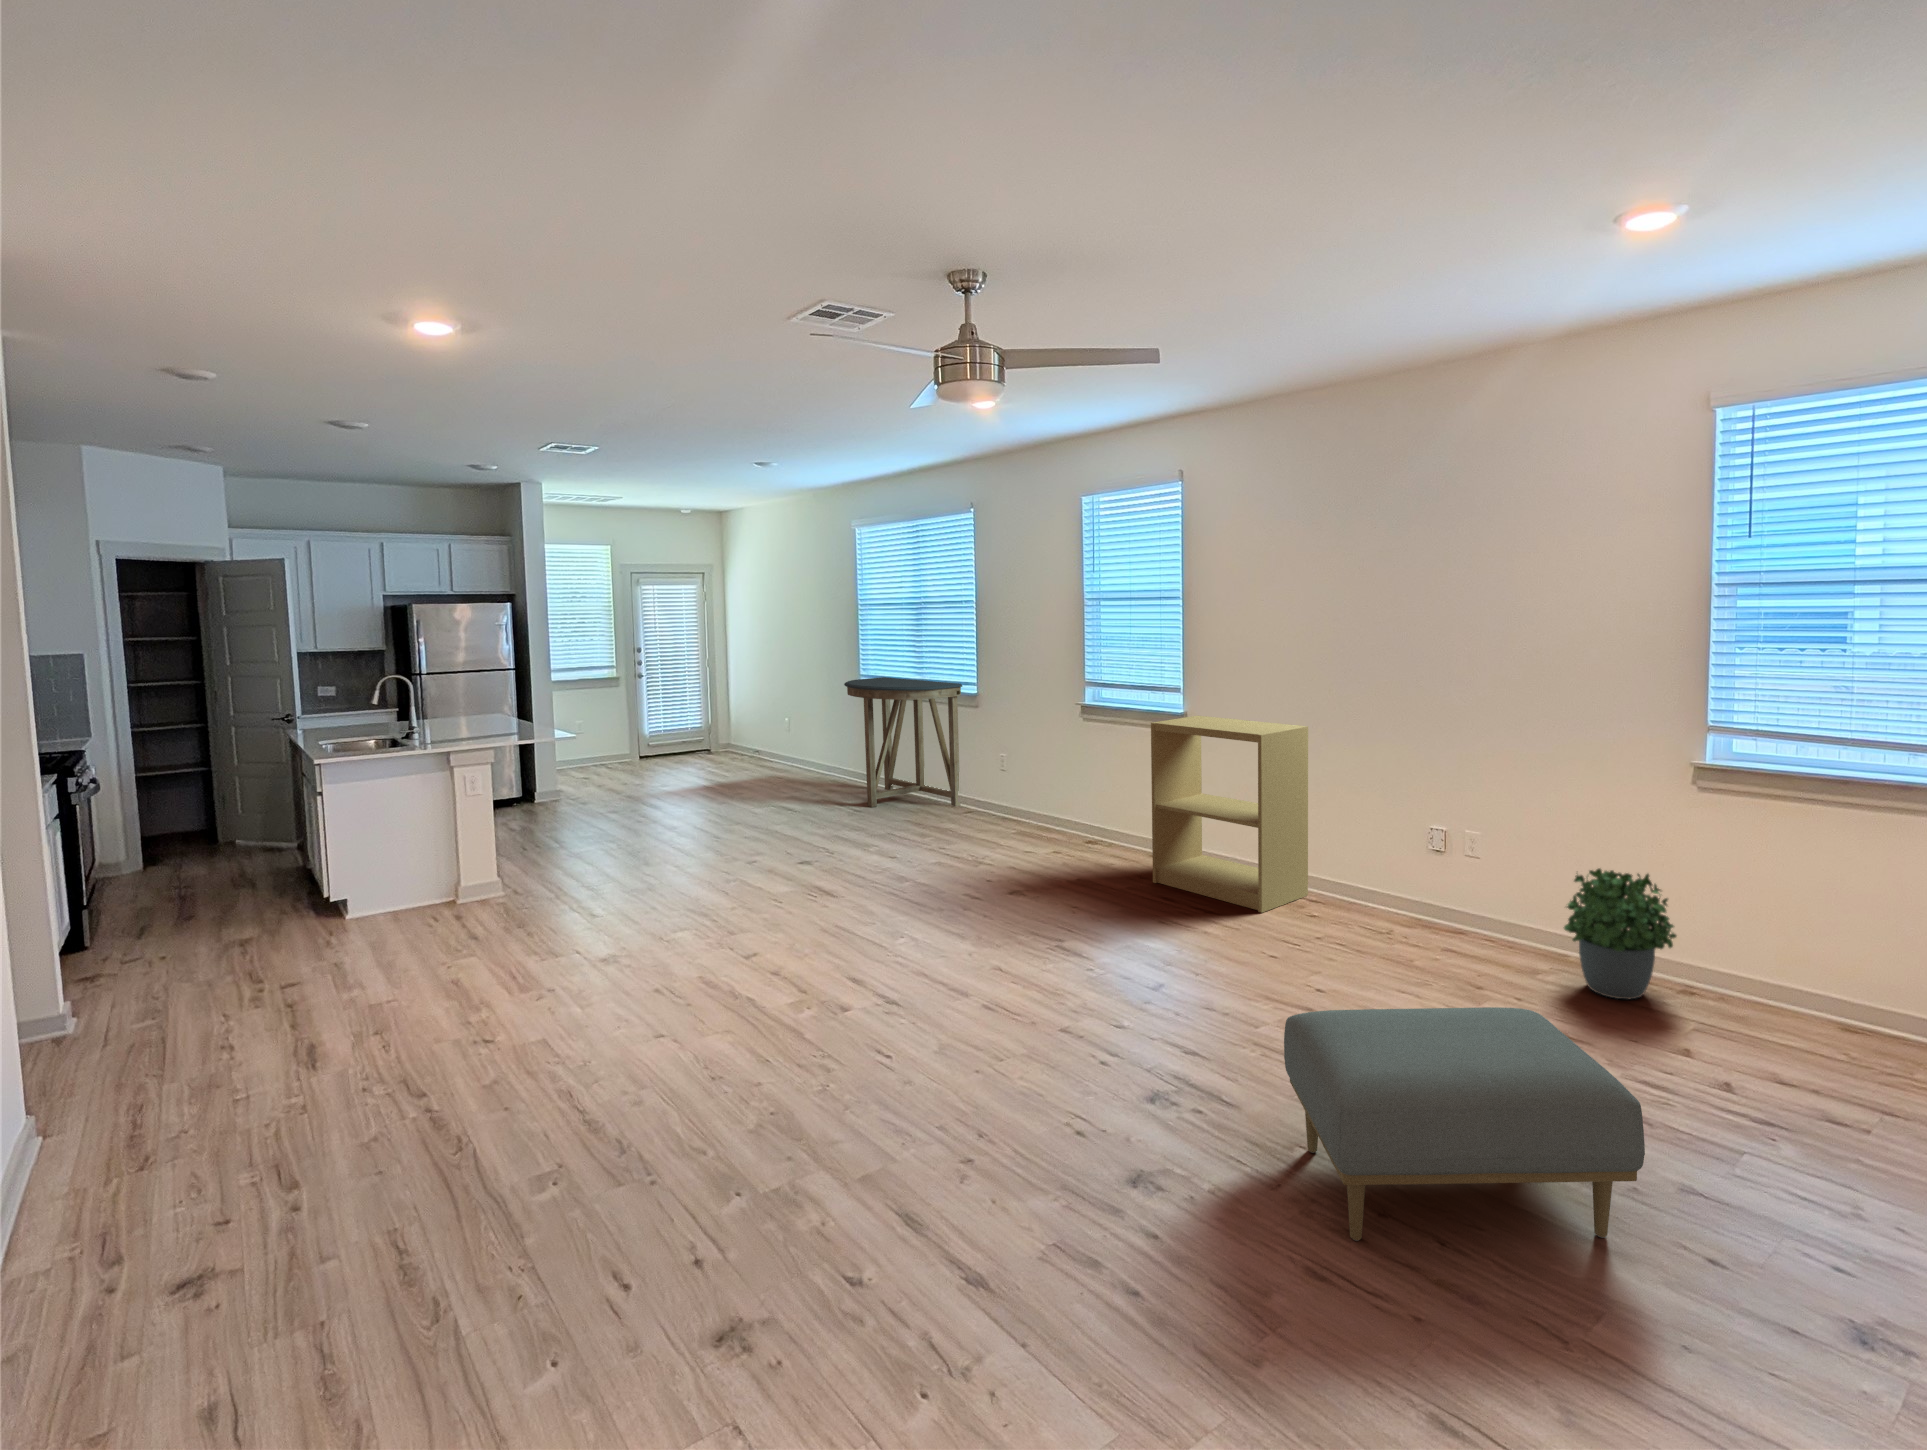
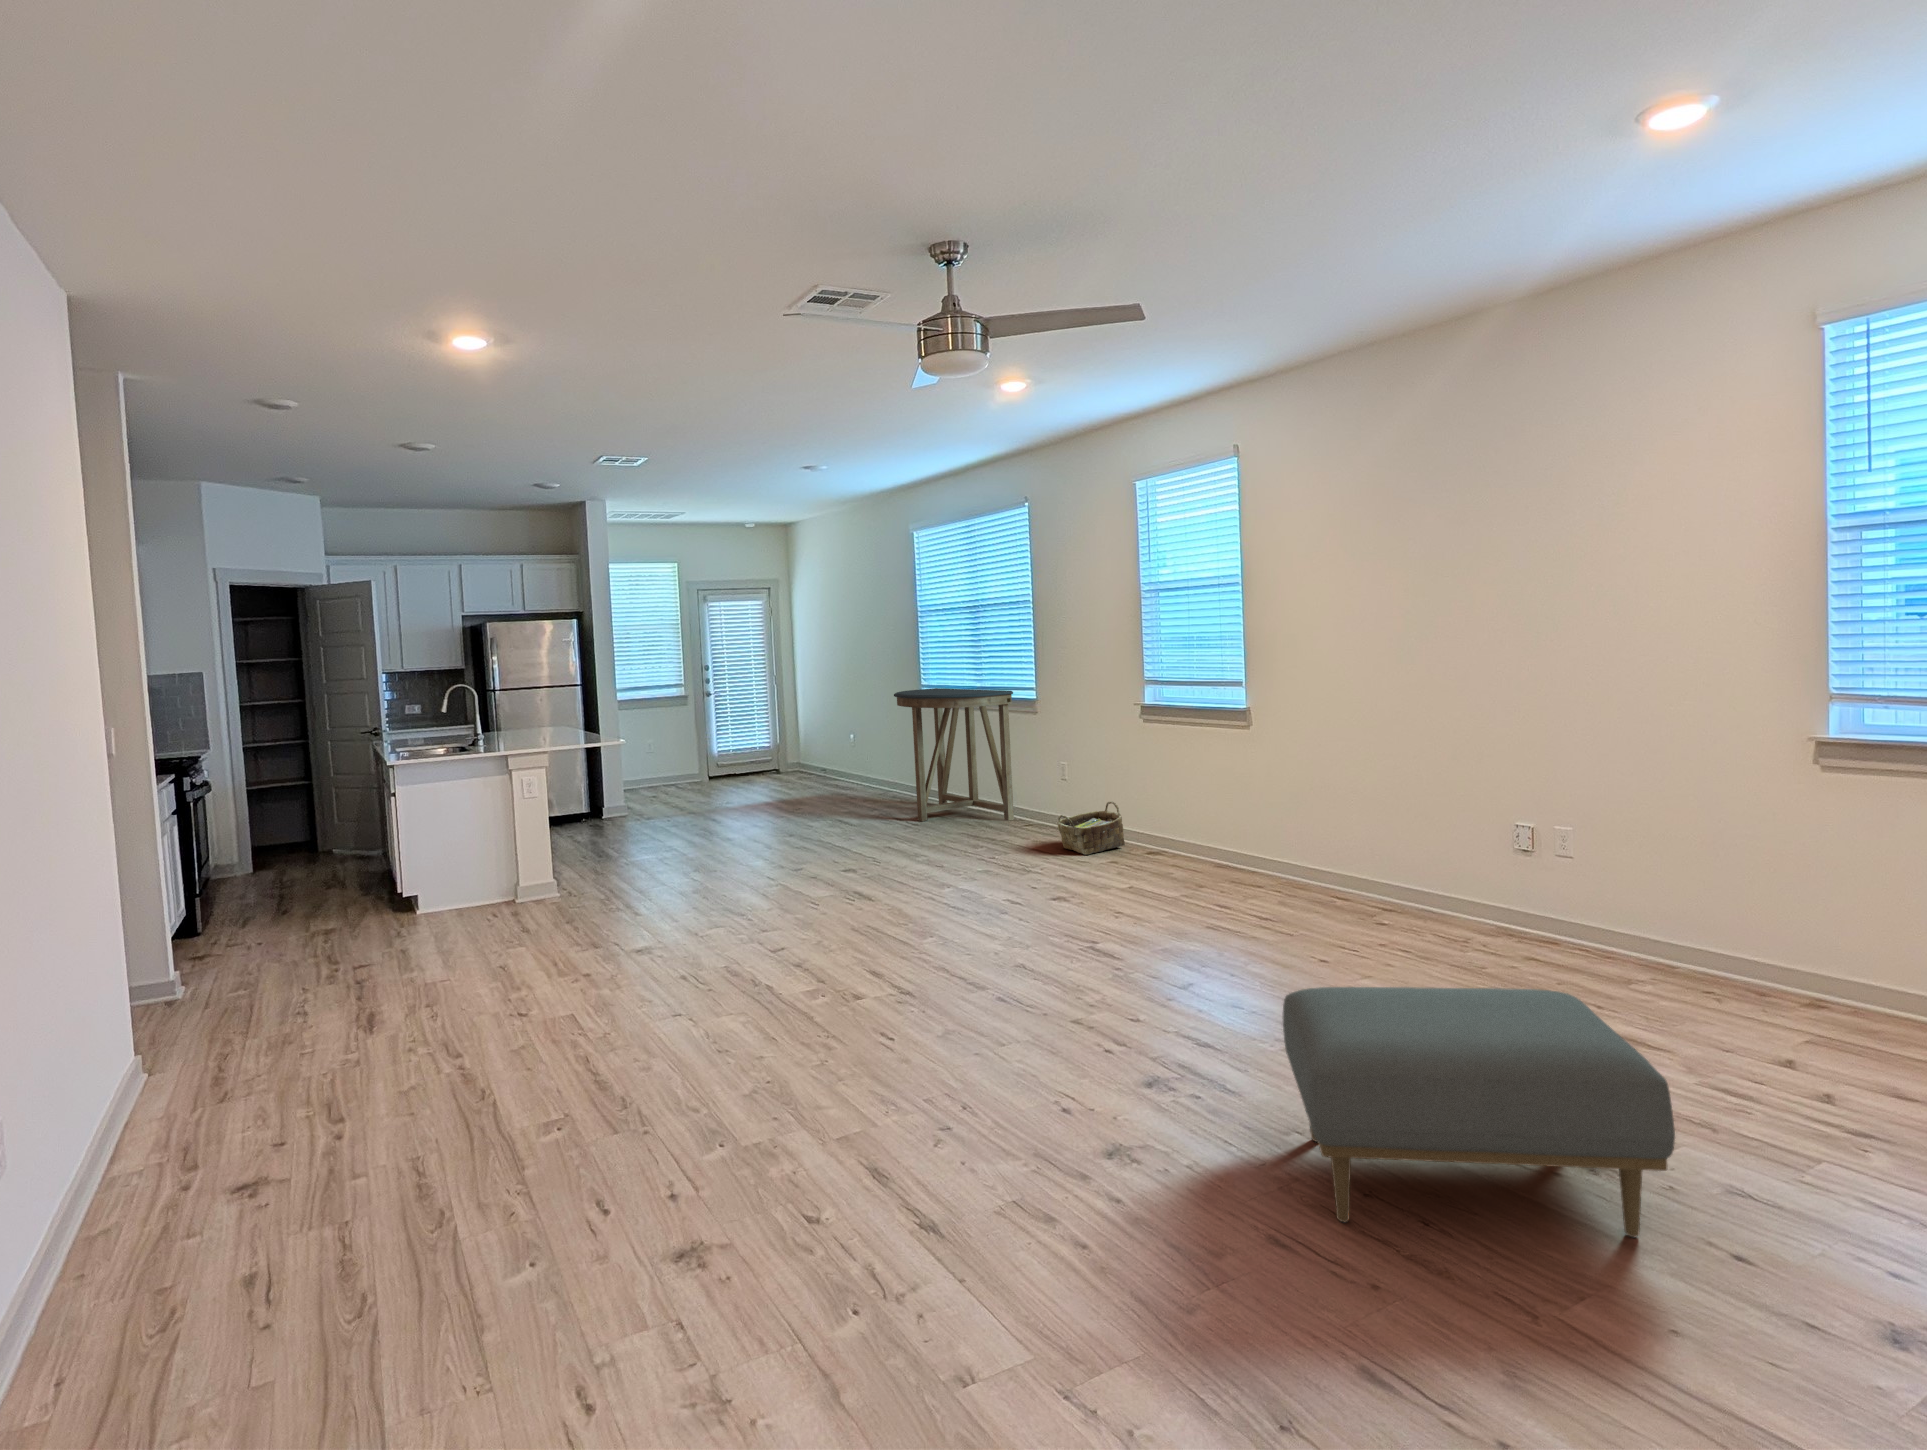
bookshelf: present [1151,716,1308,913] -> none [1197,711,1377,921]
woven basket: none [1009,792,1071,844] -> present [1058,801,1125,855]
potted plant: present [1564,868,1676,1000] -> none [1657,862,1796,1013]

